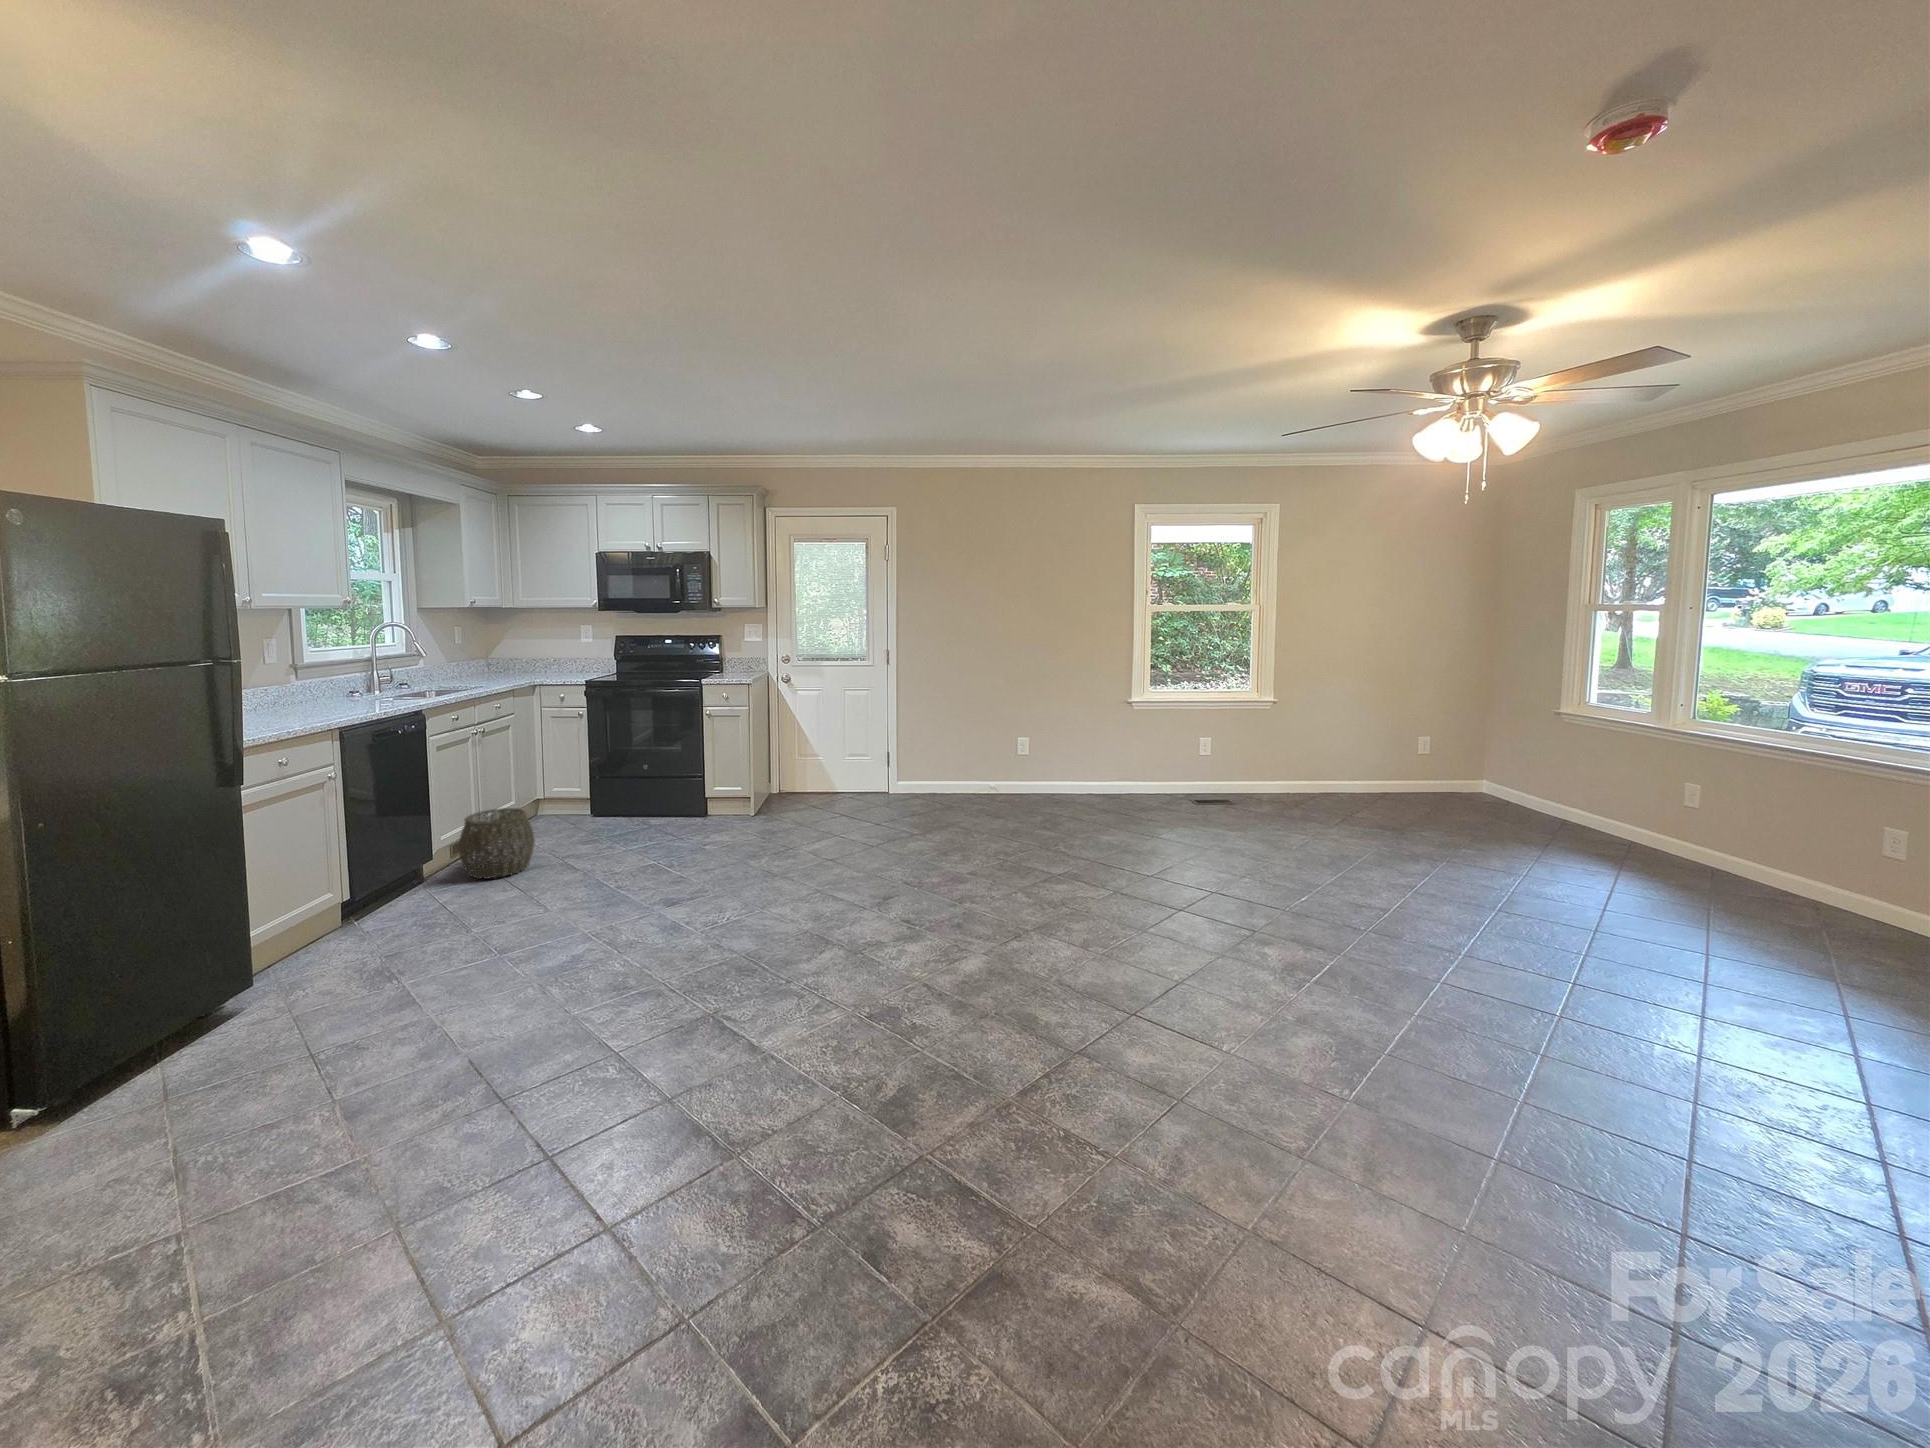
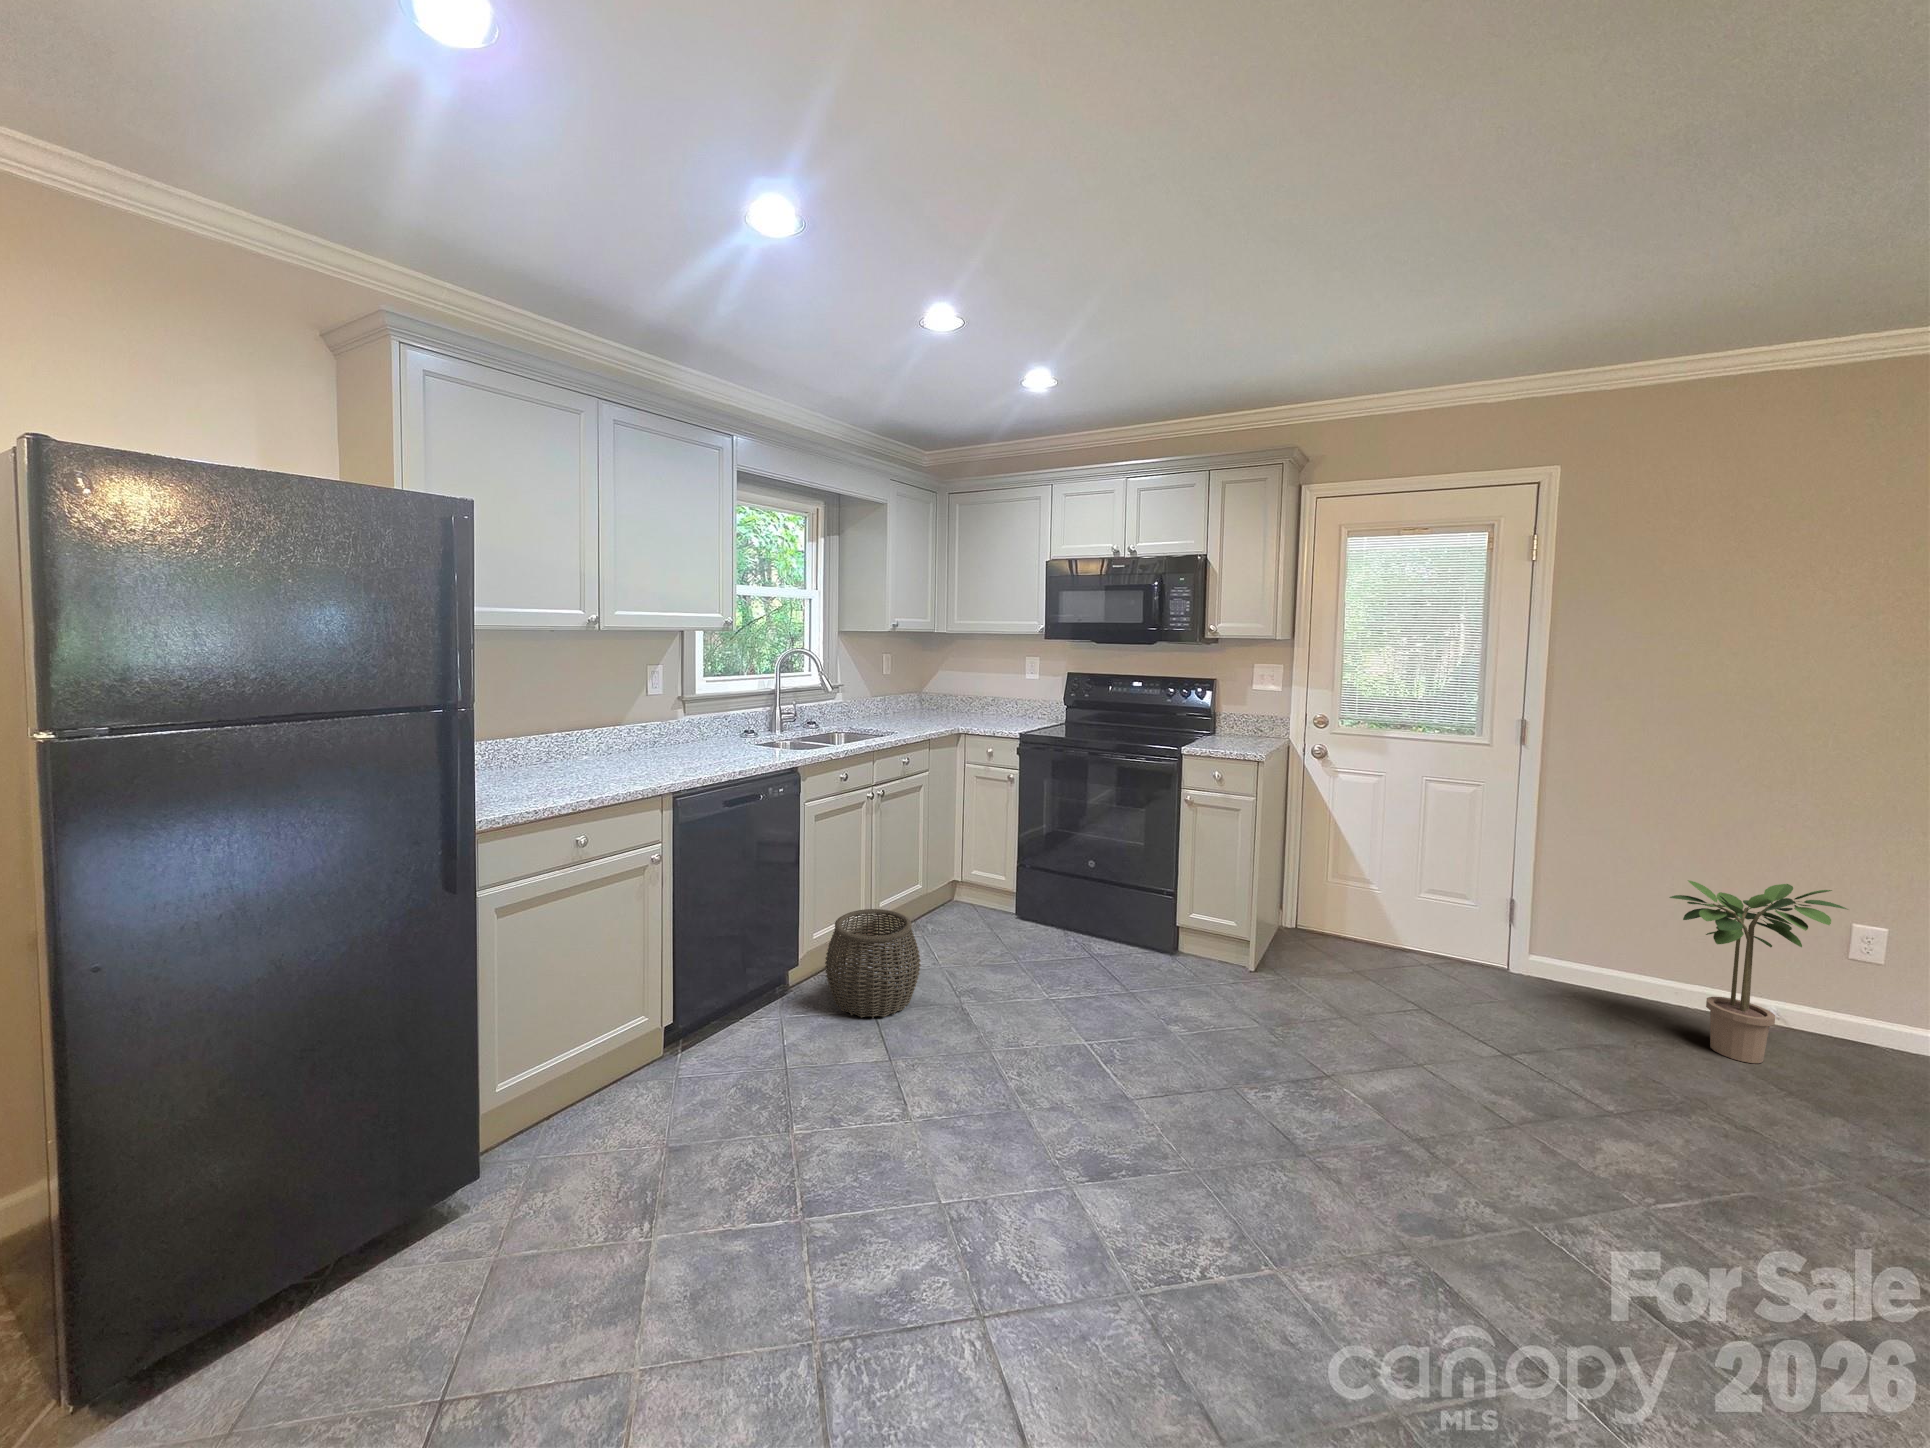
potted plant: none [934,718,992,802] -> present [1670,880,1848,1063]

